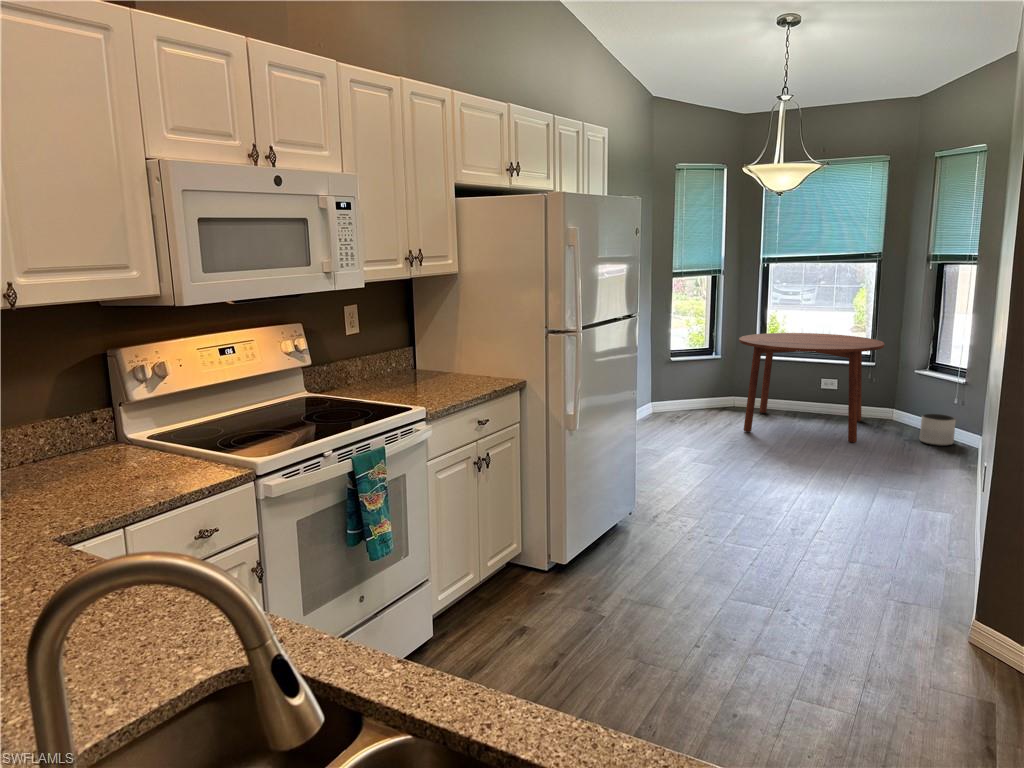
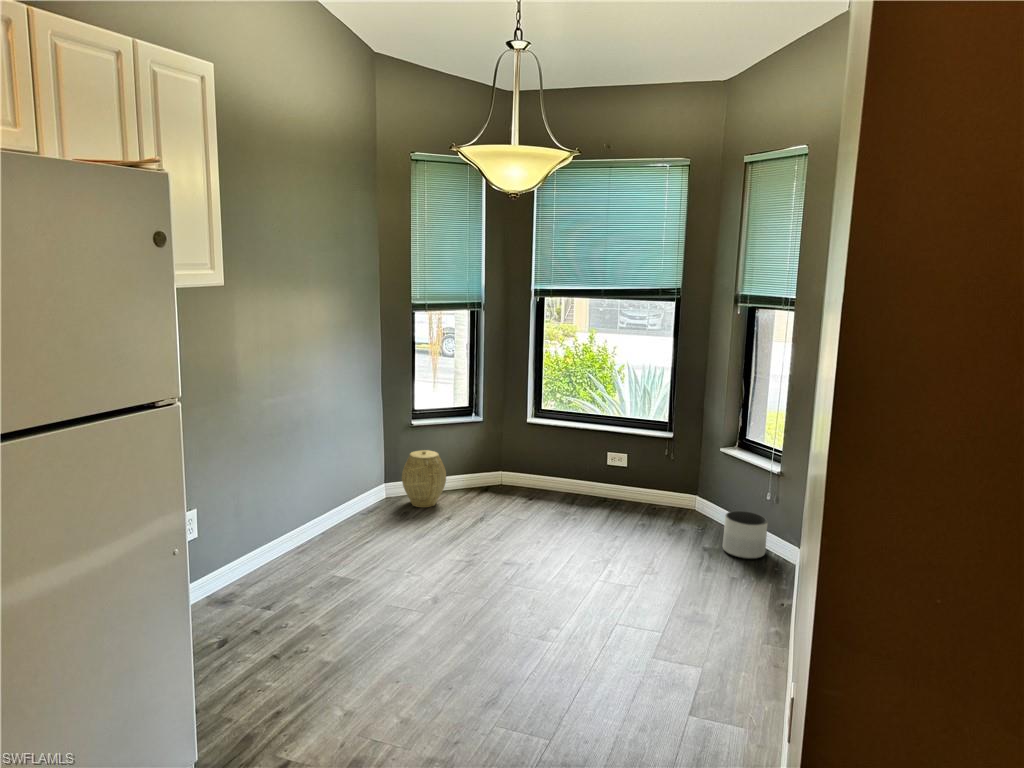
dining table: present [739,333,885,442] -> none [494,389,680,555]
woven basket: none [666,378,698,418] -> present [402,450,446,507]

